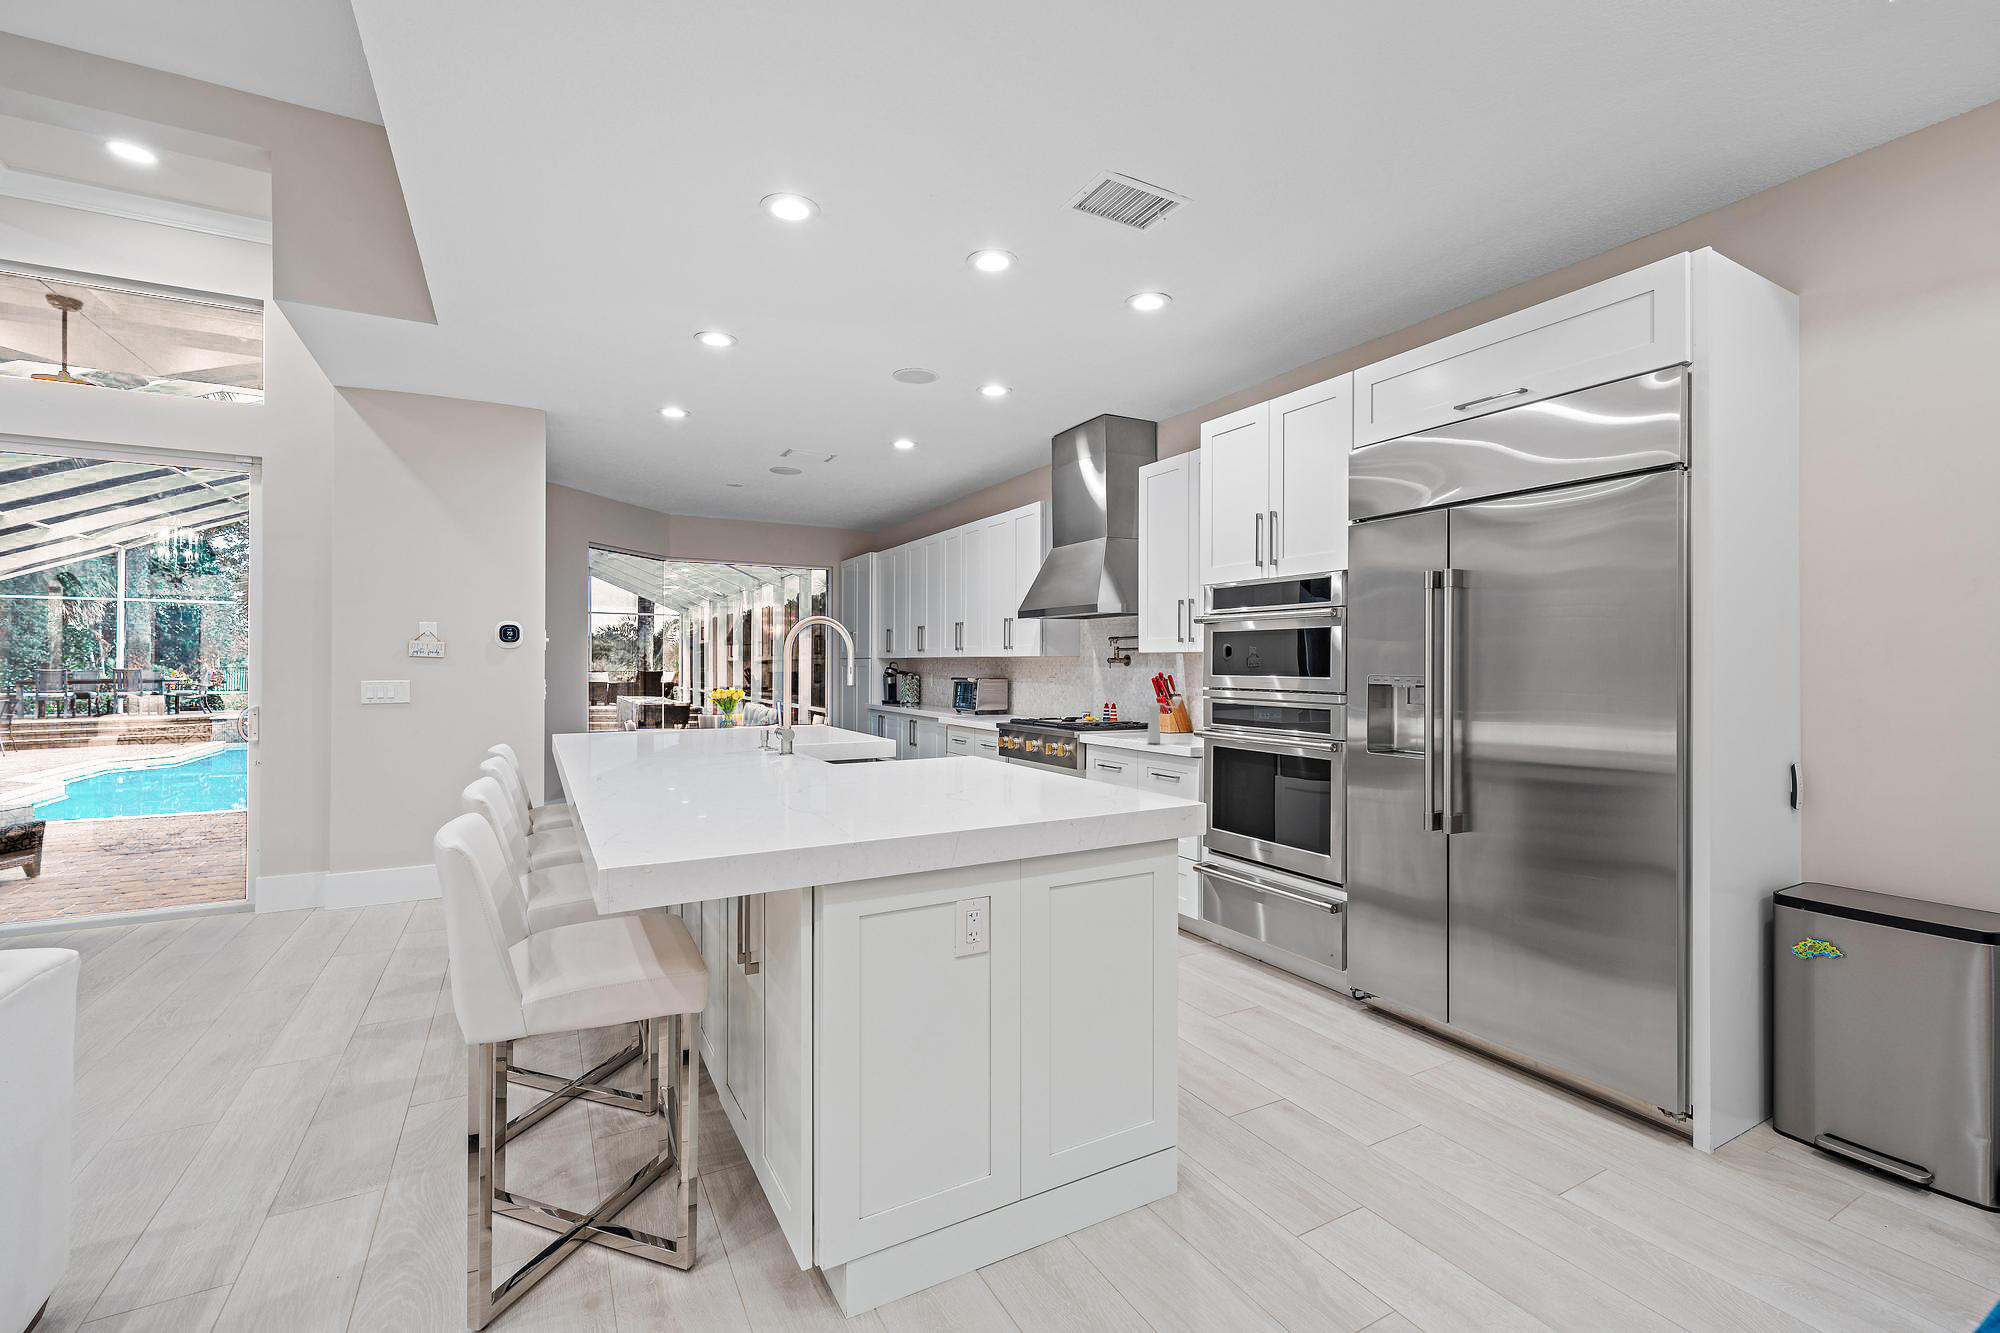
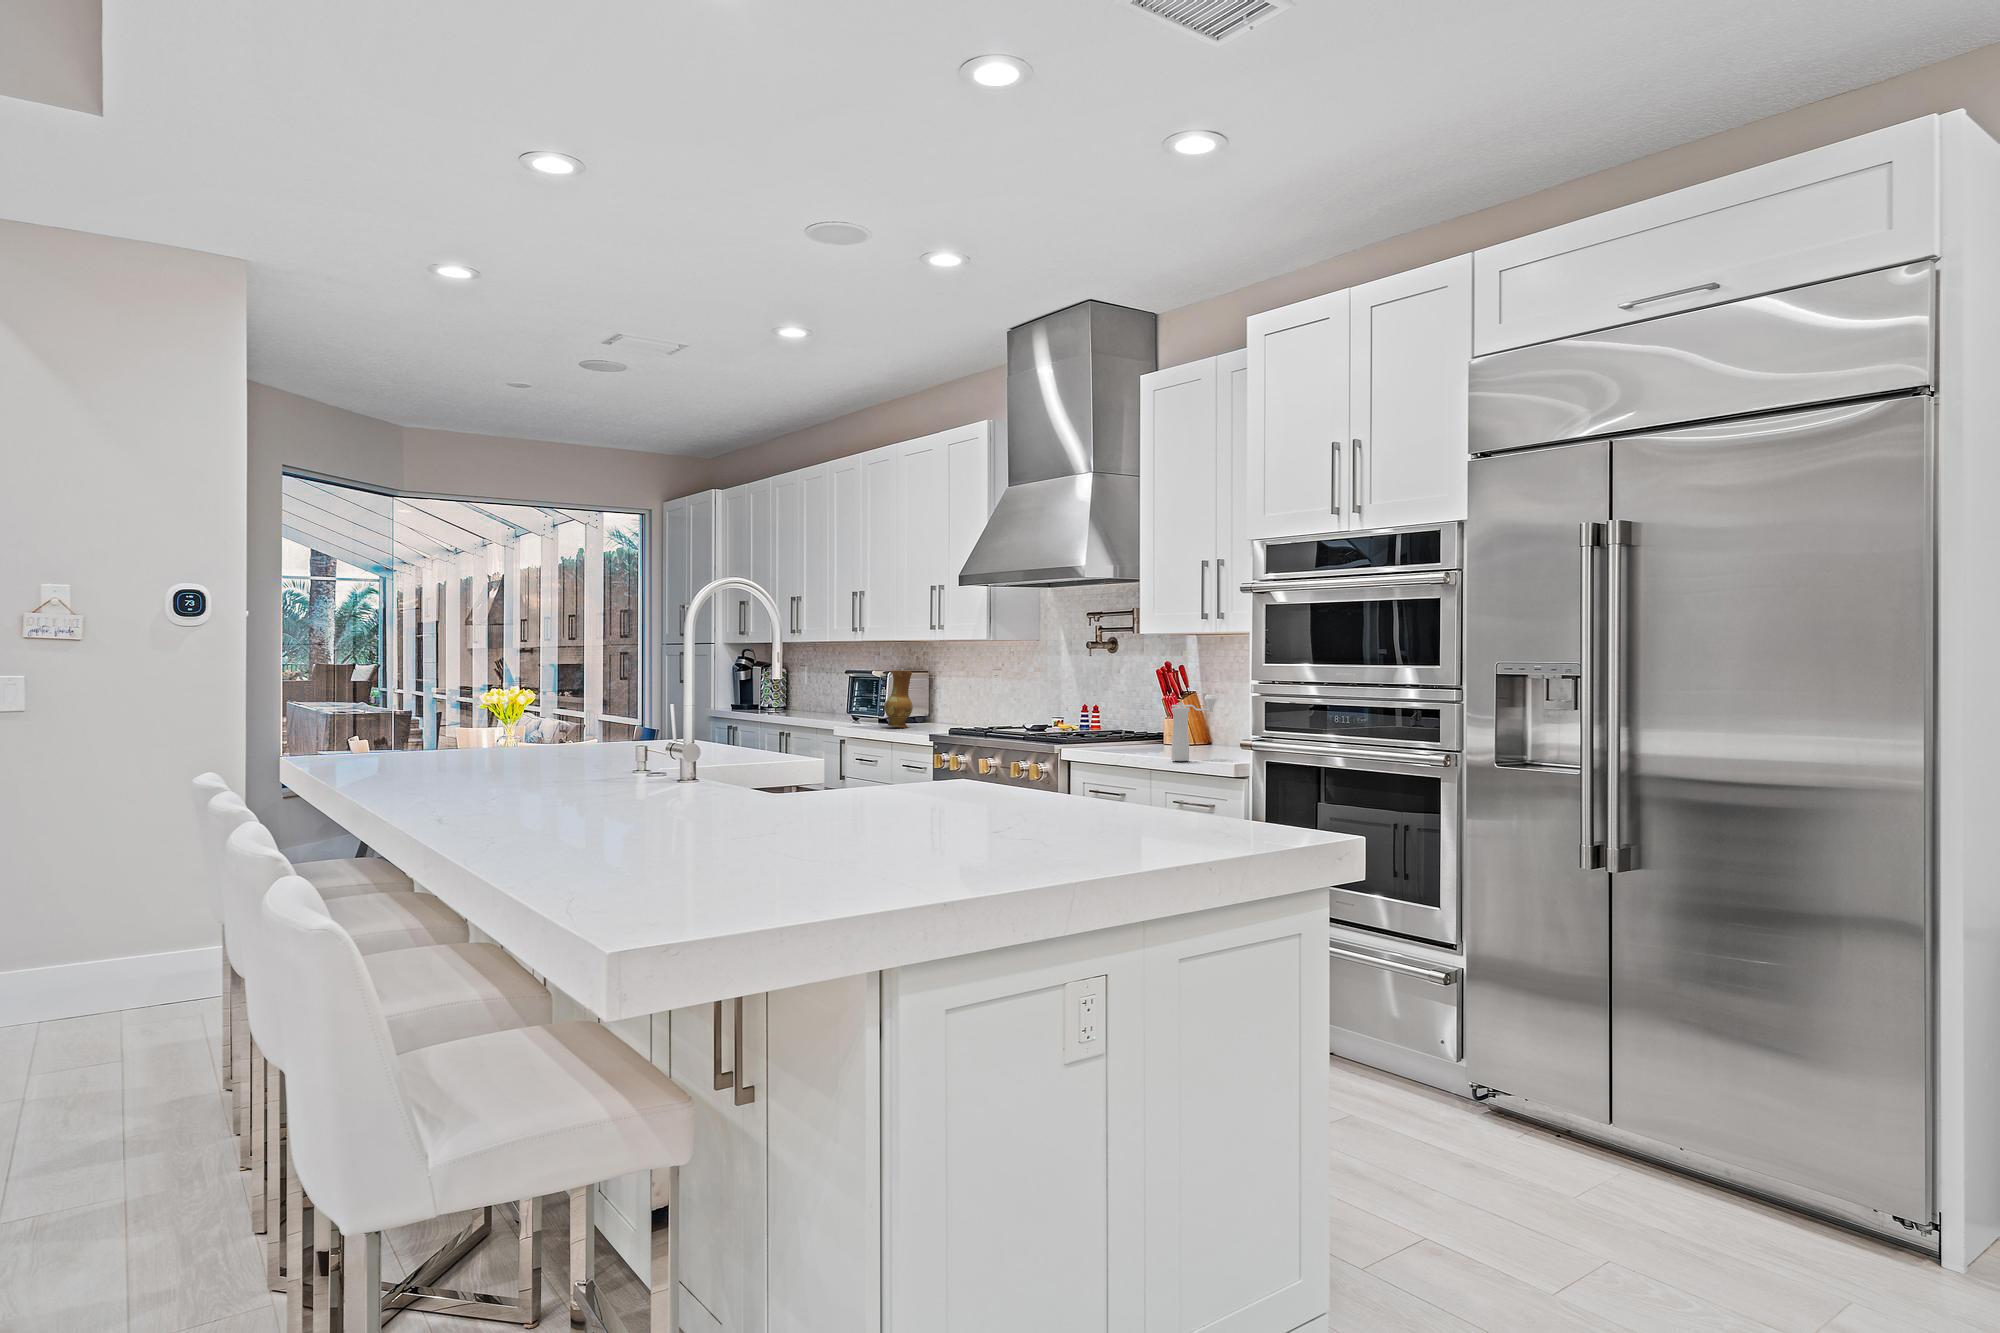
ceramic jug: none [973,677,992,718] -> present [884,670,913,728]

